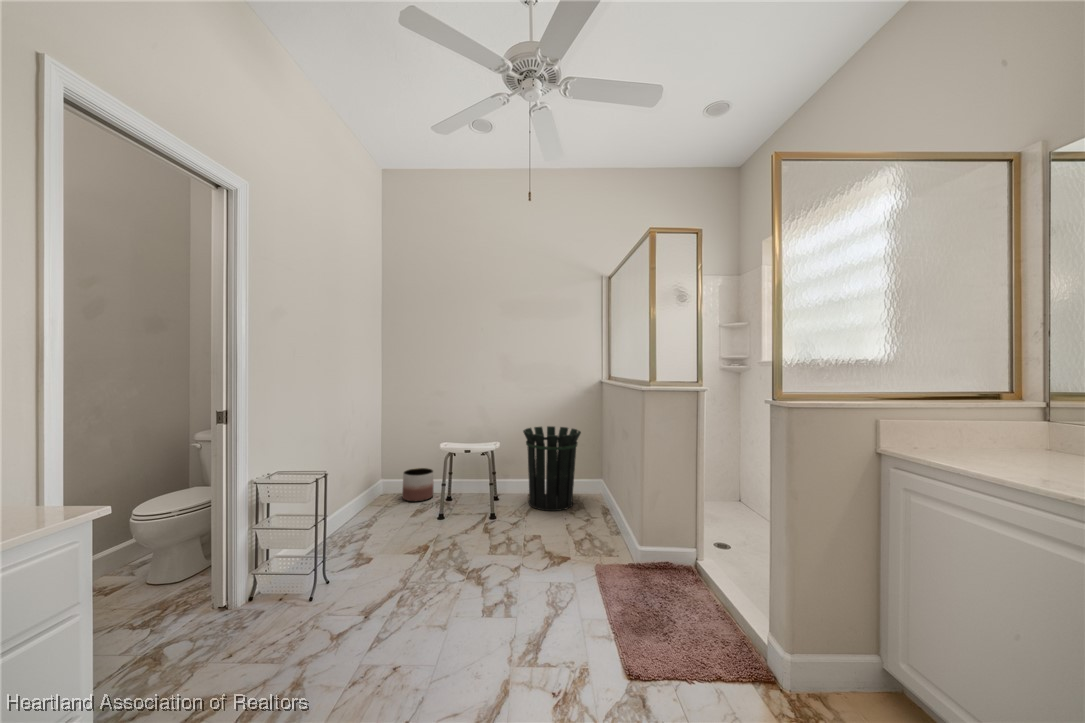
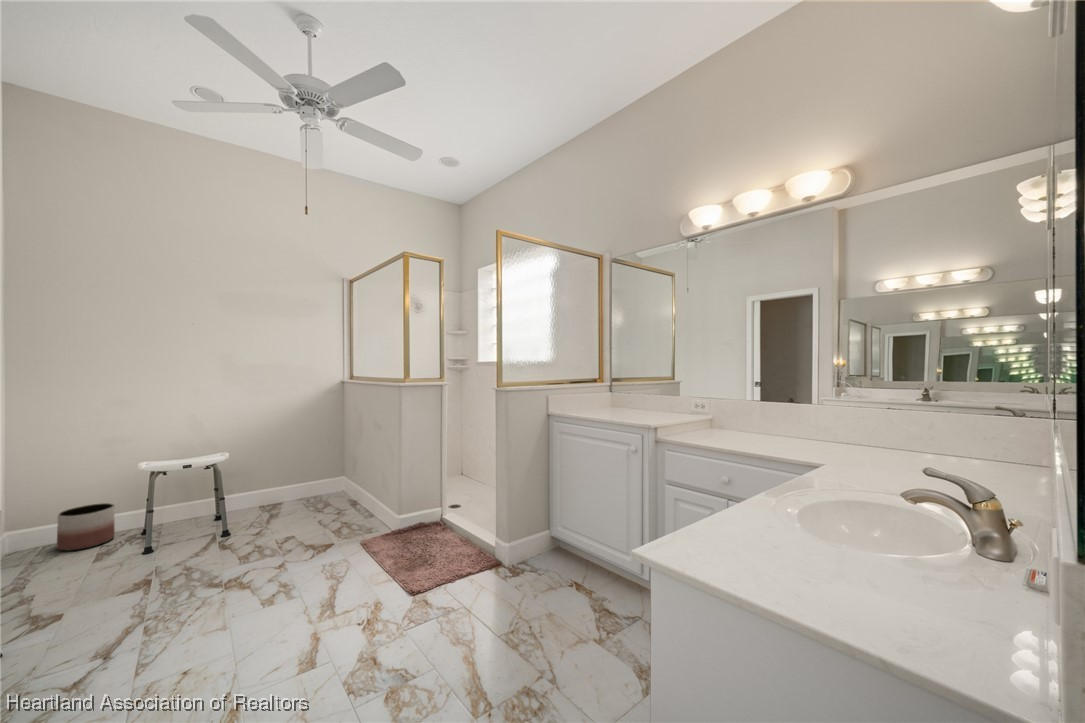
waste bin: present [523,426,581,511] -> none [255,430,325,517]

